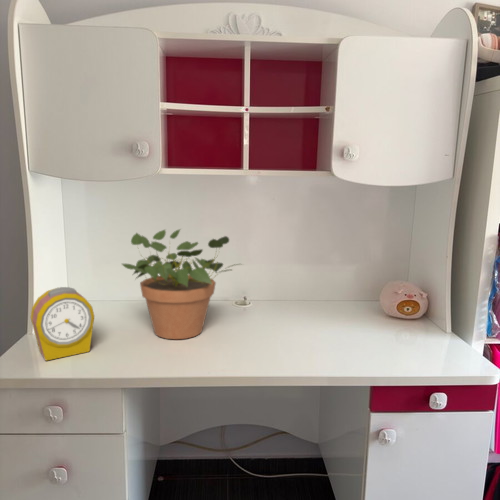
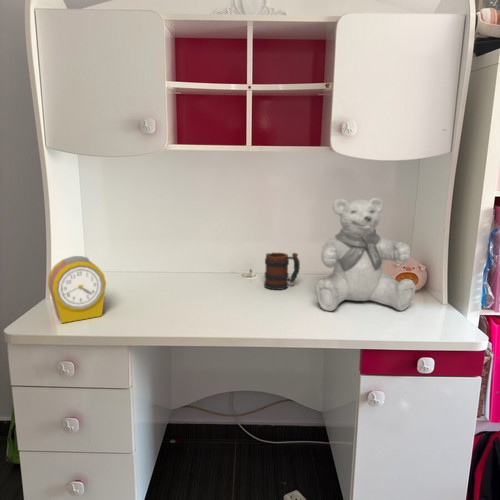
teddy bear: none [317,224,420,343] -> present [316,198,416,311]
potted plant: present [122,230,235,339] -> none [130,203,247,307]
mug: none [260,279,298,319] -> present [264,253,300,290]

